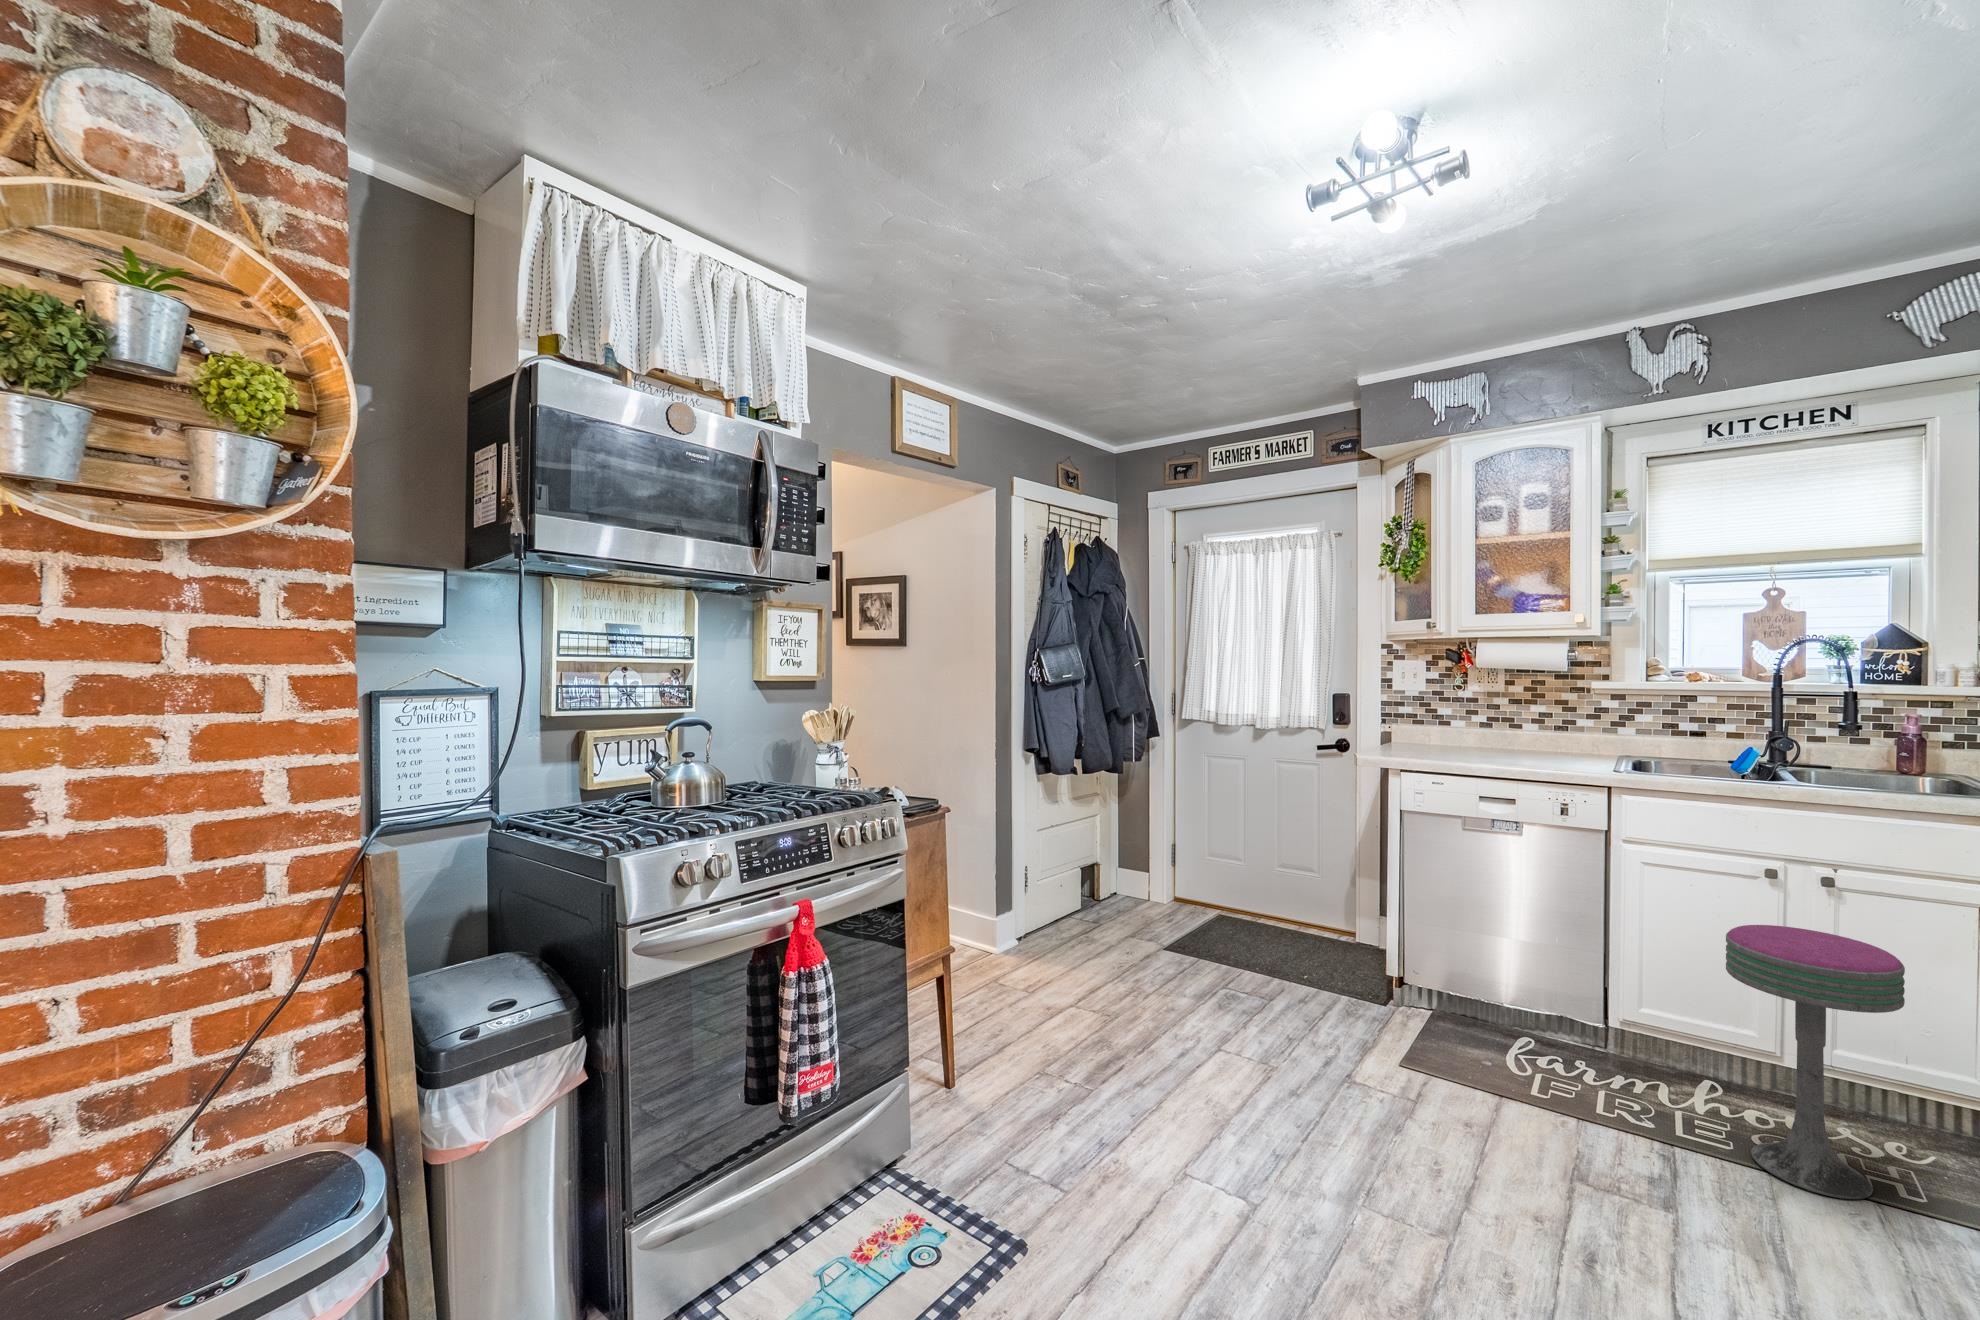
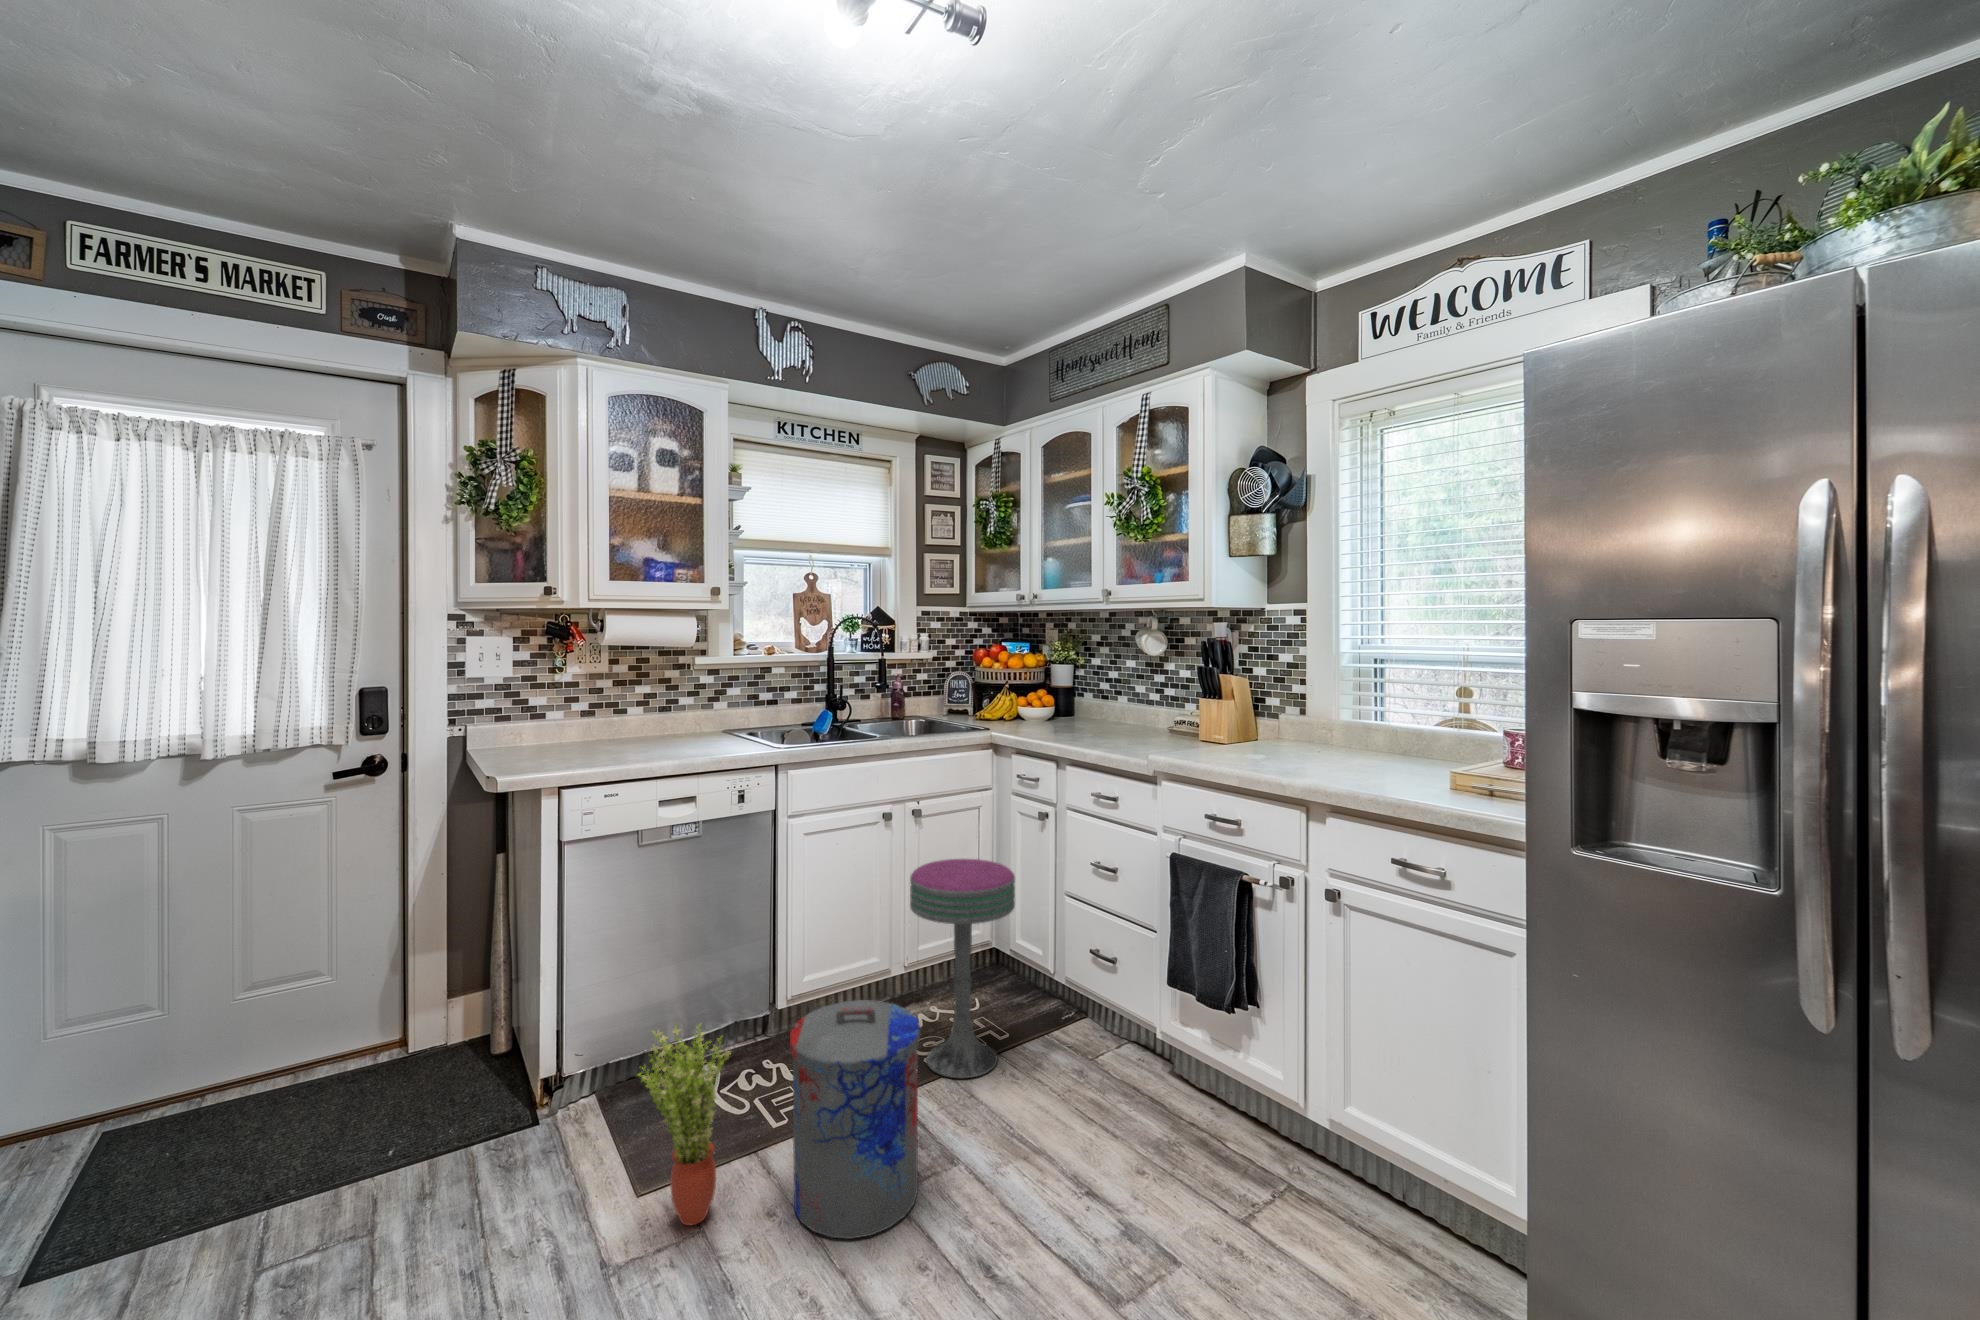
potted plant: none [1374,943,1444,1102] -> present [638,1025,730,1226]
trash can: none [1479,989,1618,1198] -> present [790,1000,920,1239]

